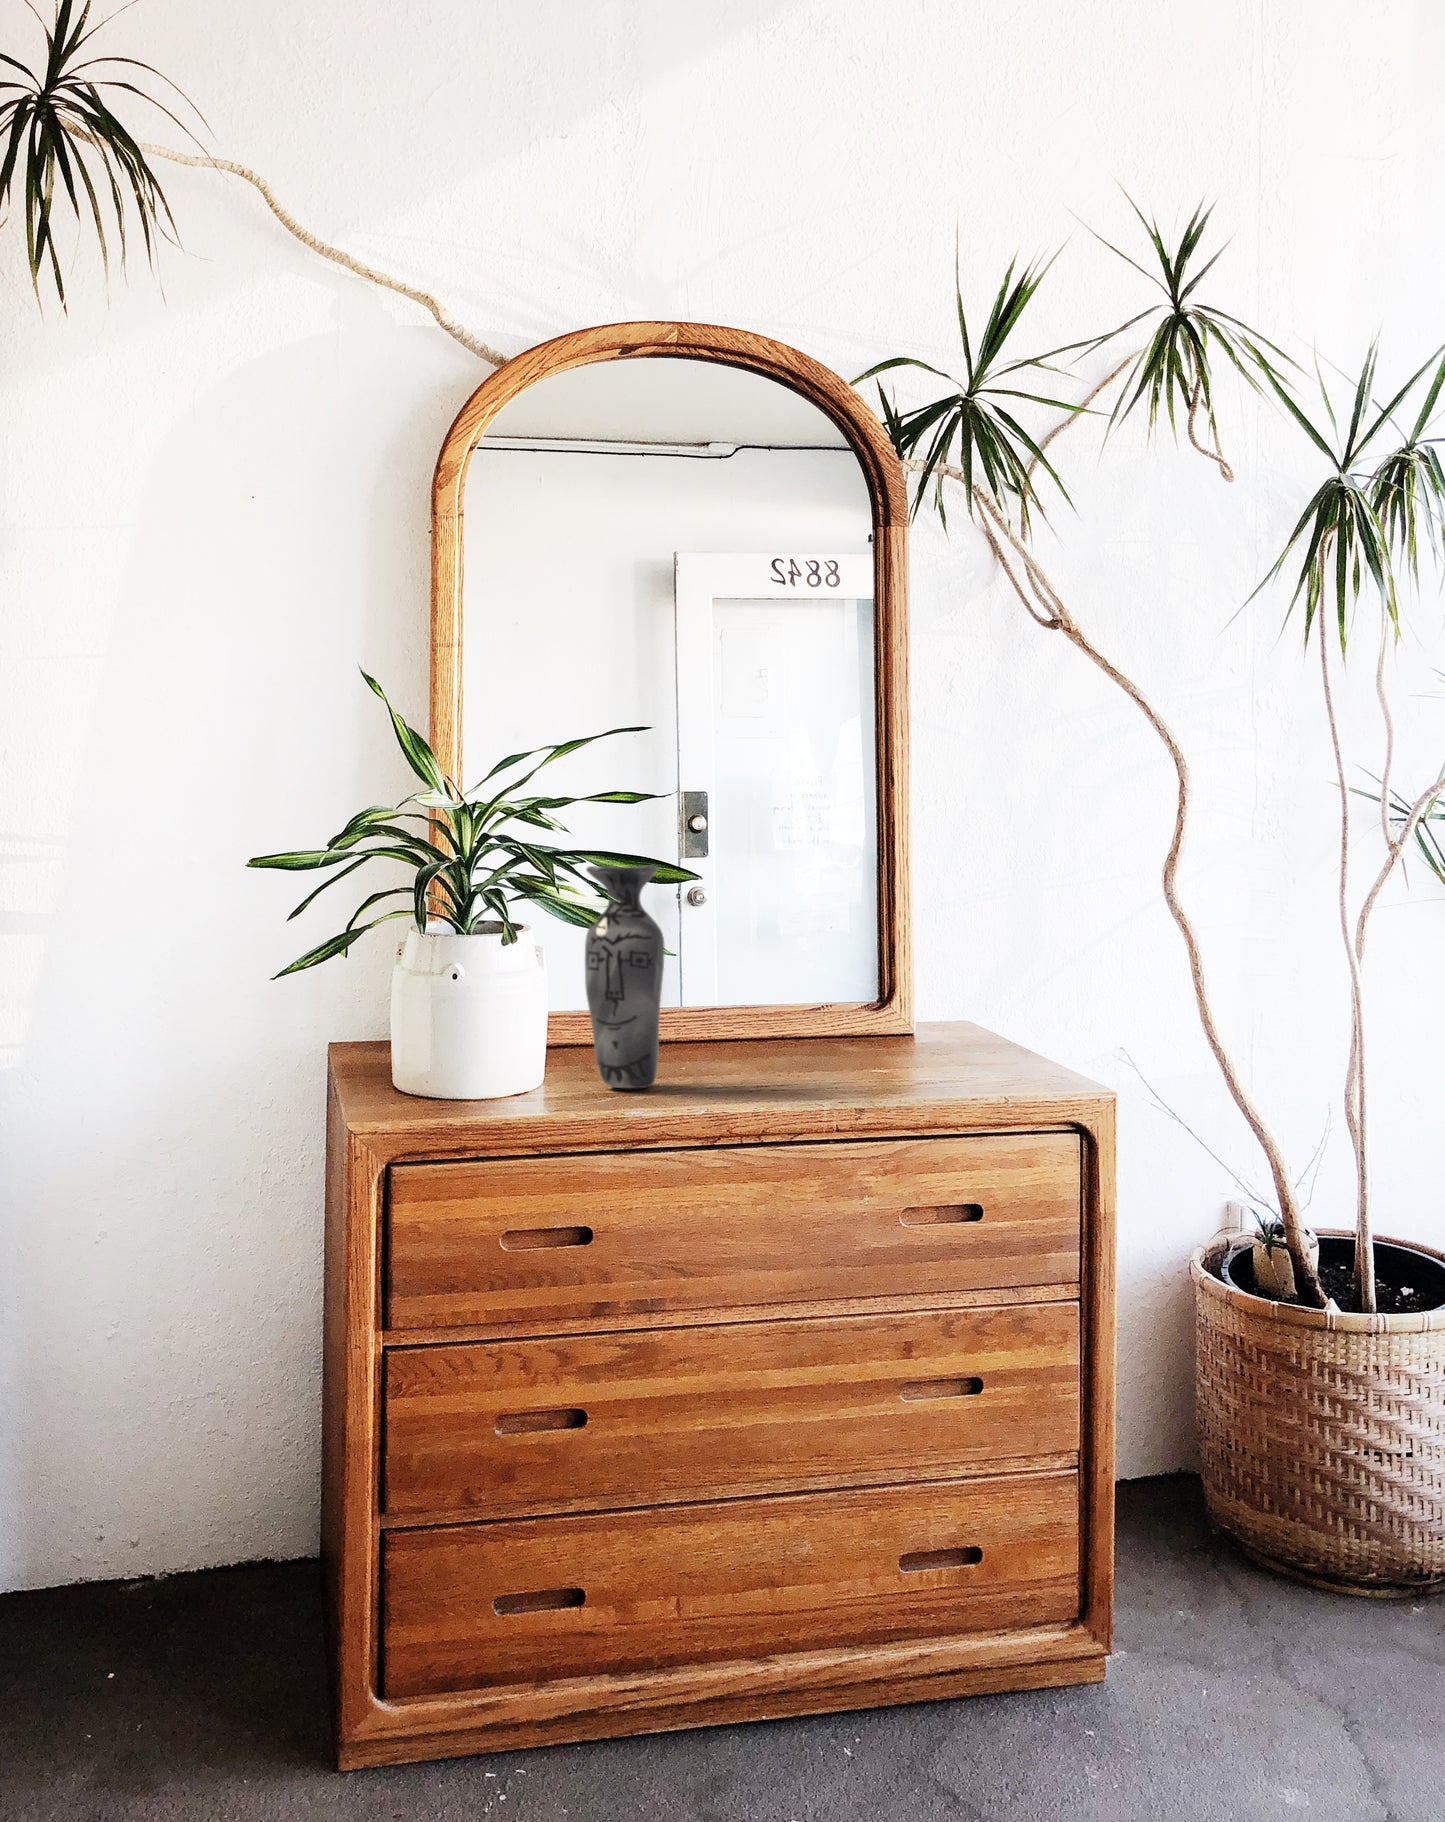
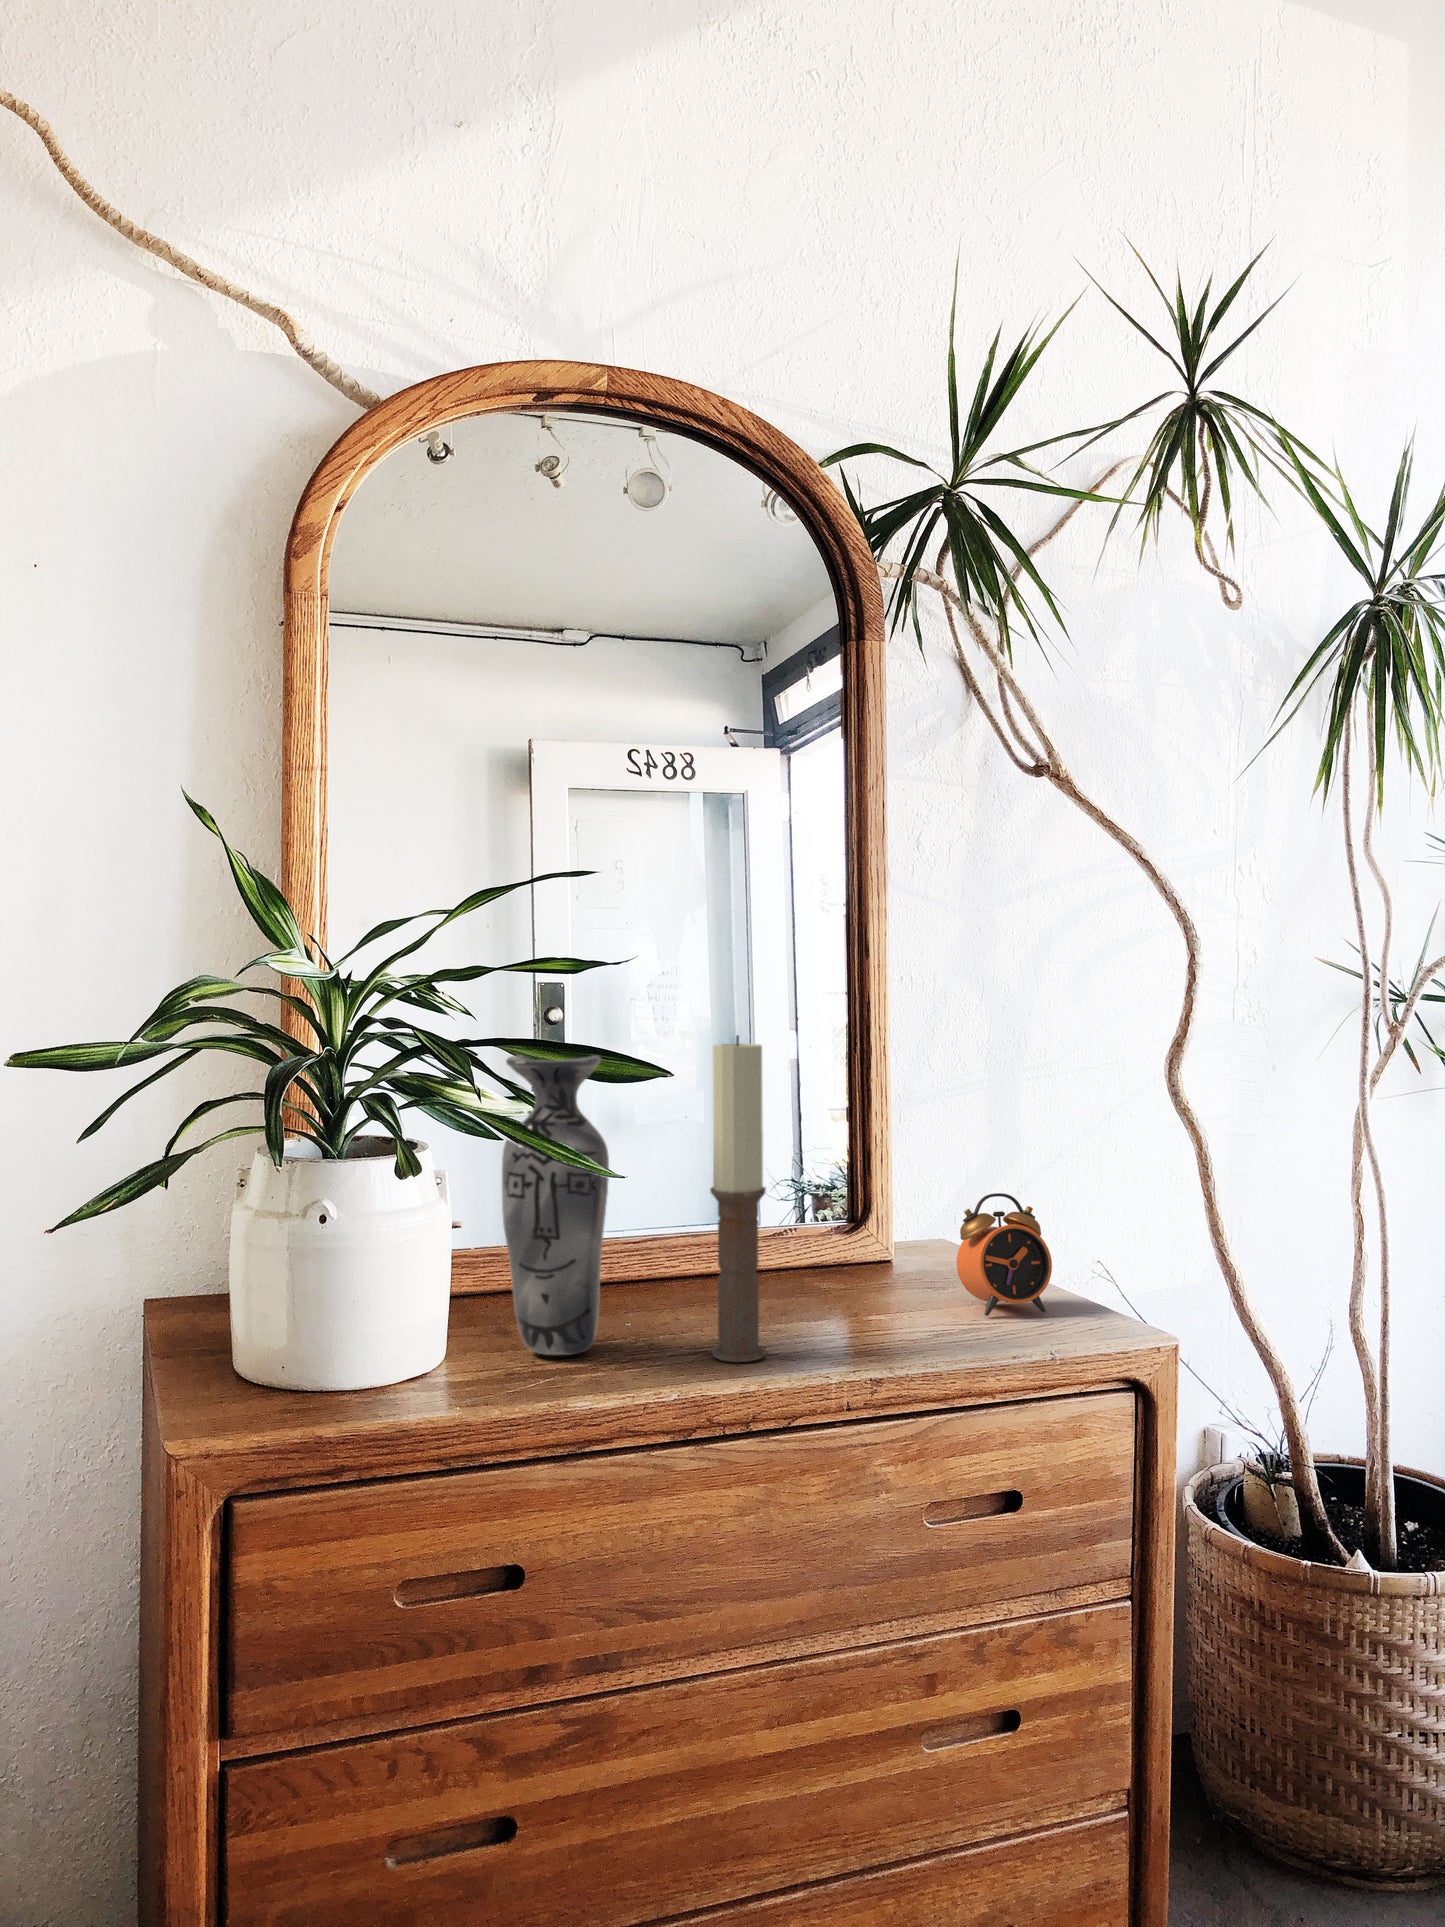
candle: none [741,849,782,1095] -> present [710,1035,766,1362]
alarm clock: none [953,983,1025,1077] -> present [957,1193,1052,1316]

